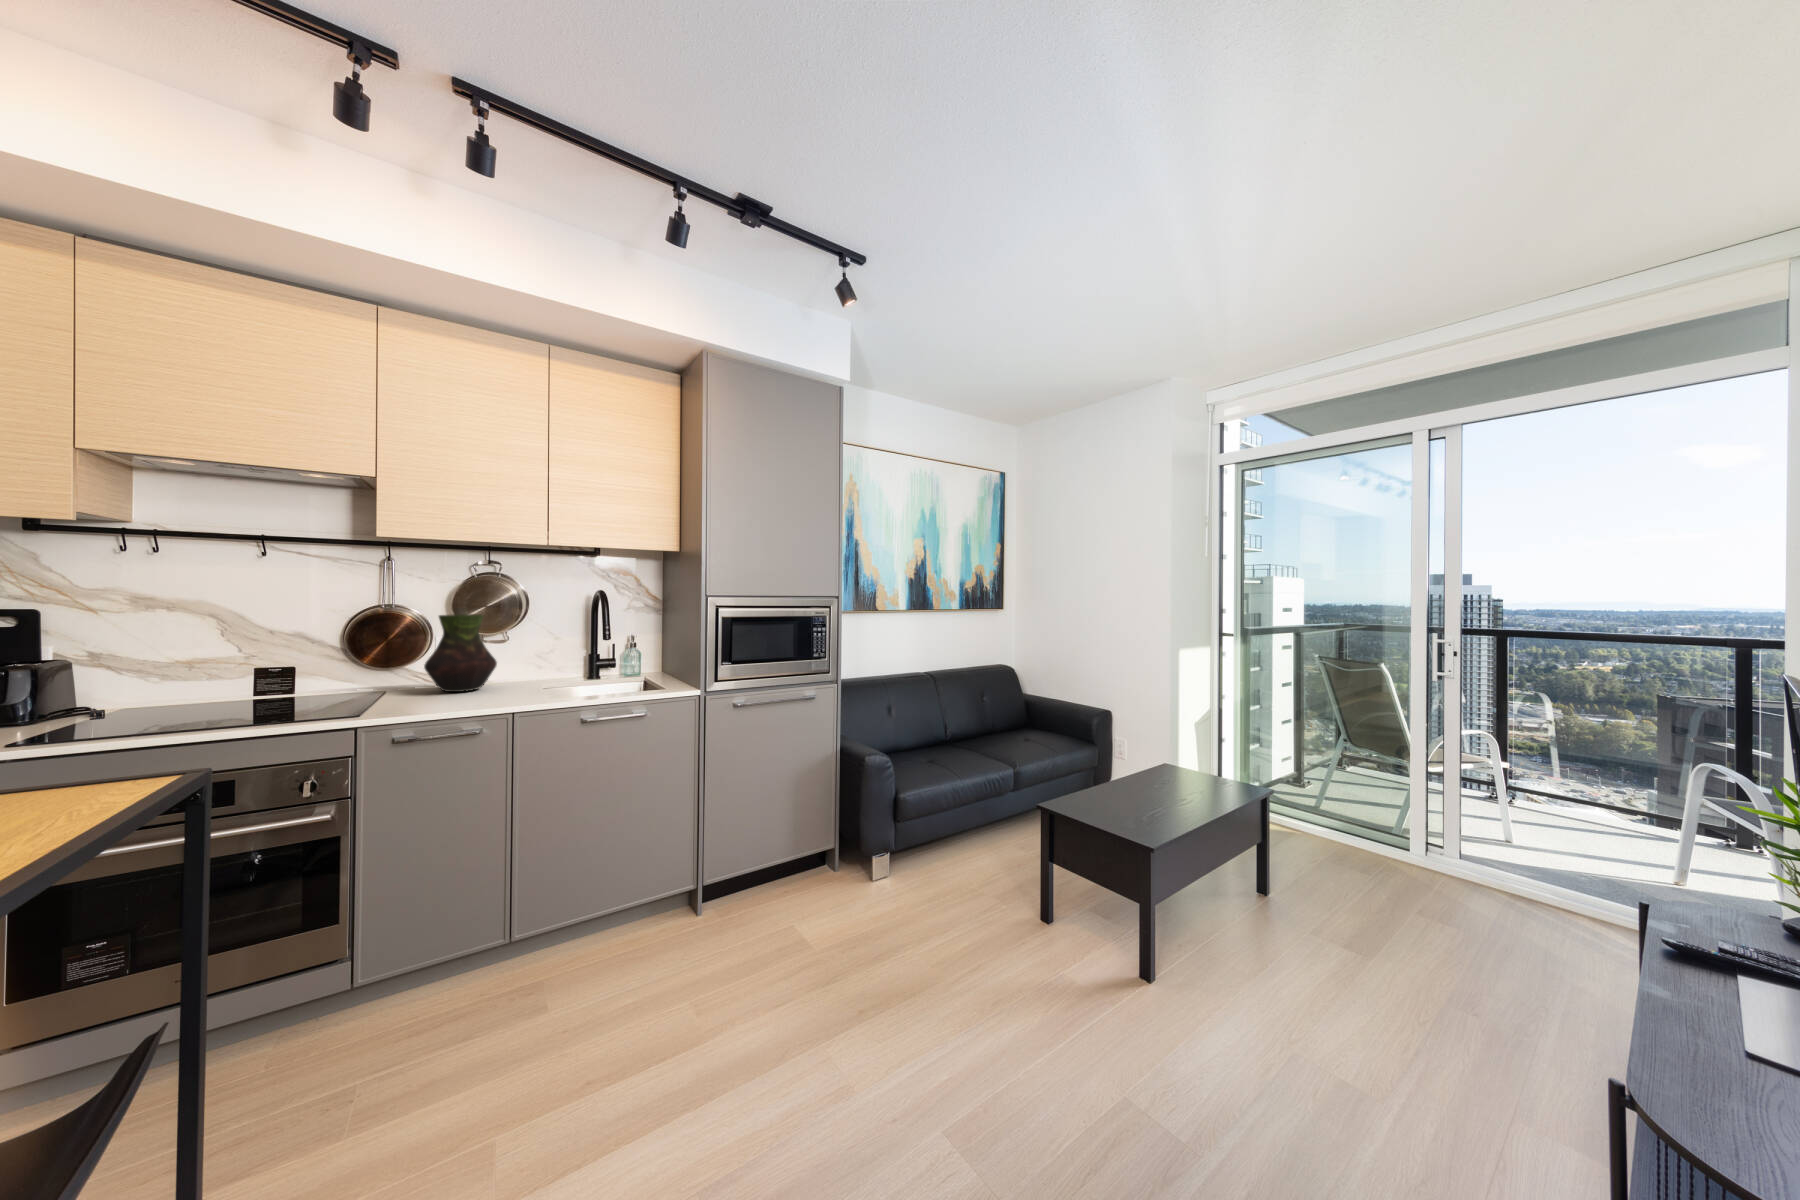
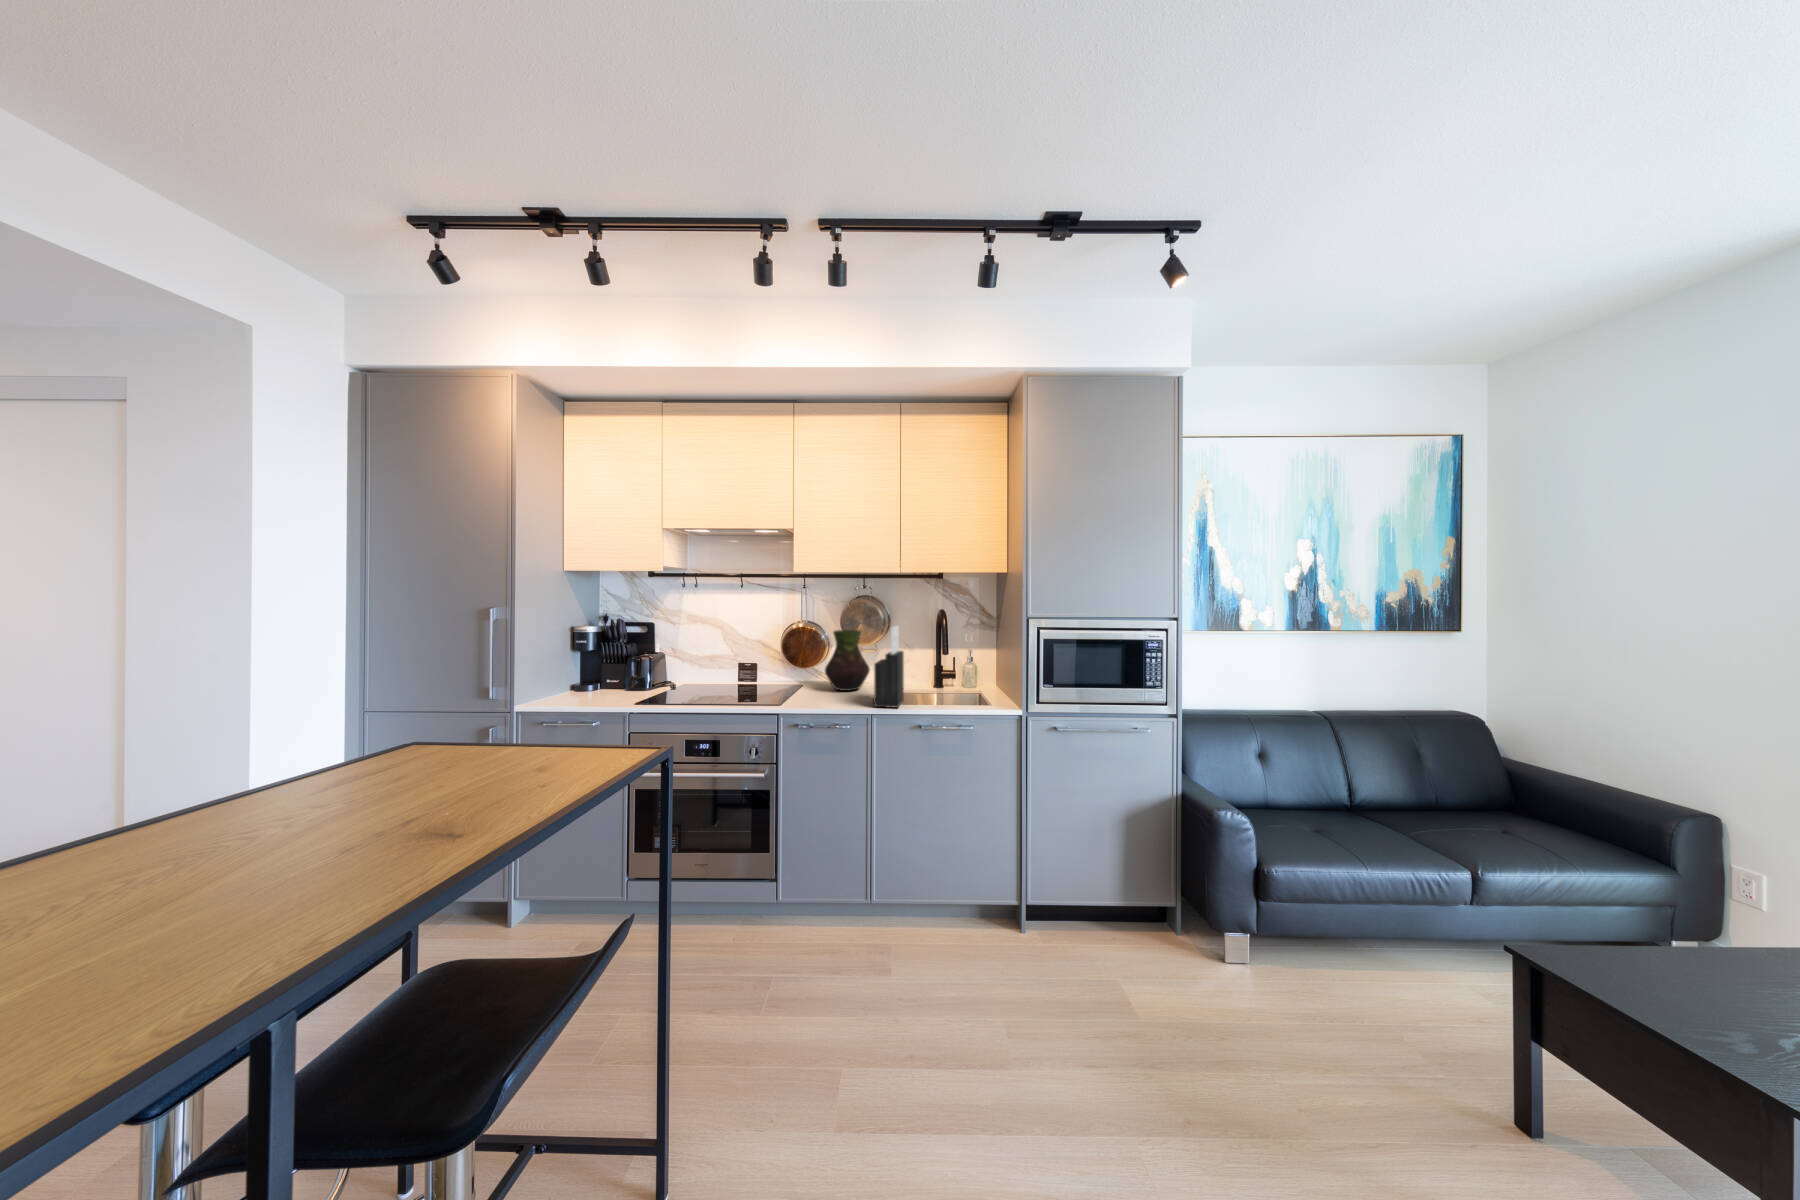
knife block: none [514,606,553,703] -> present [873,626,904,708]

